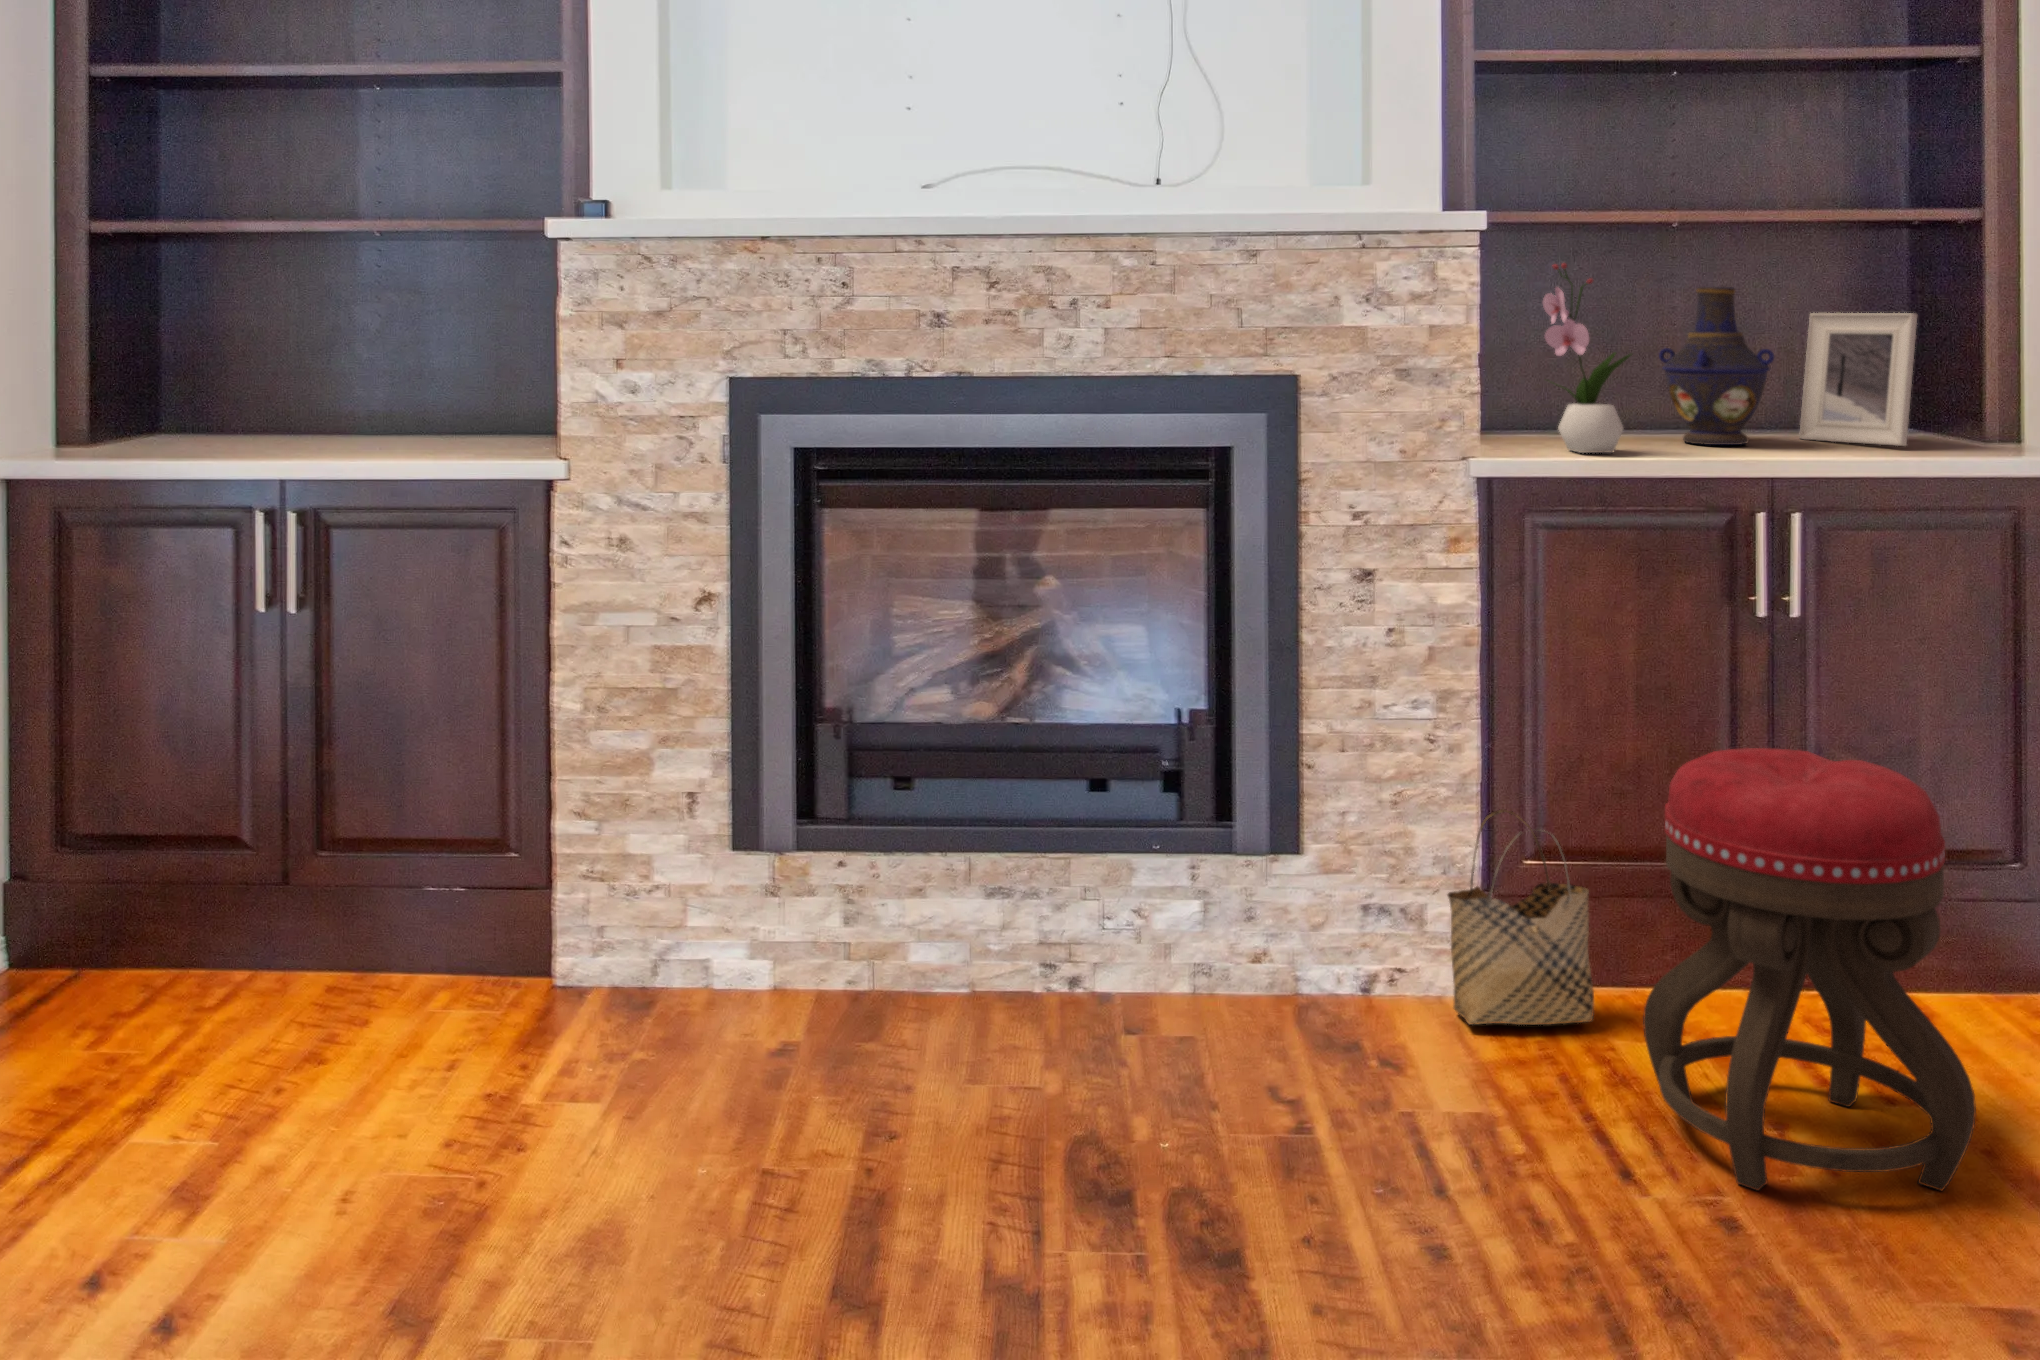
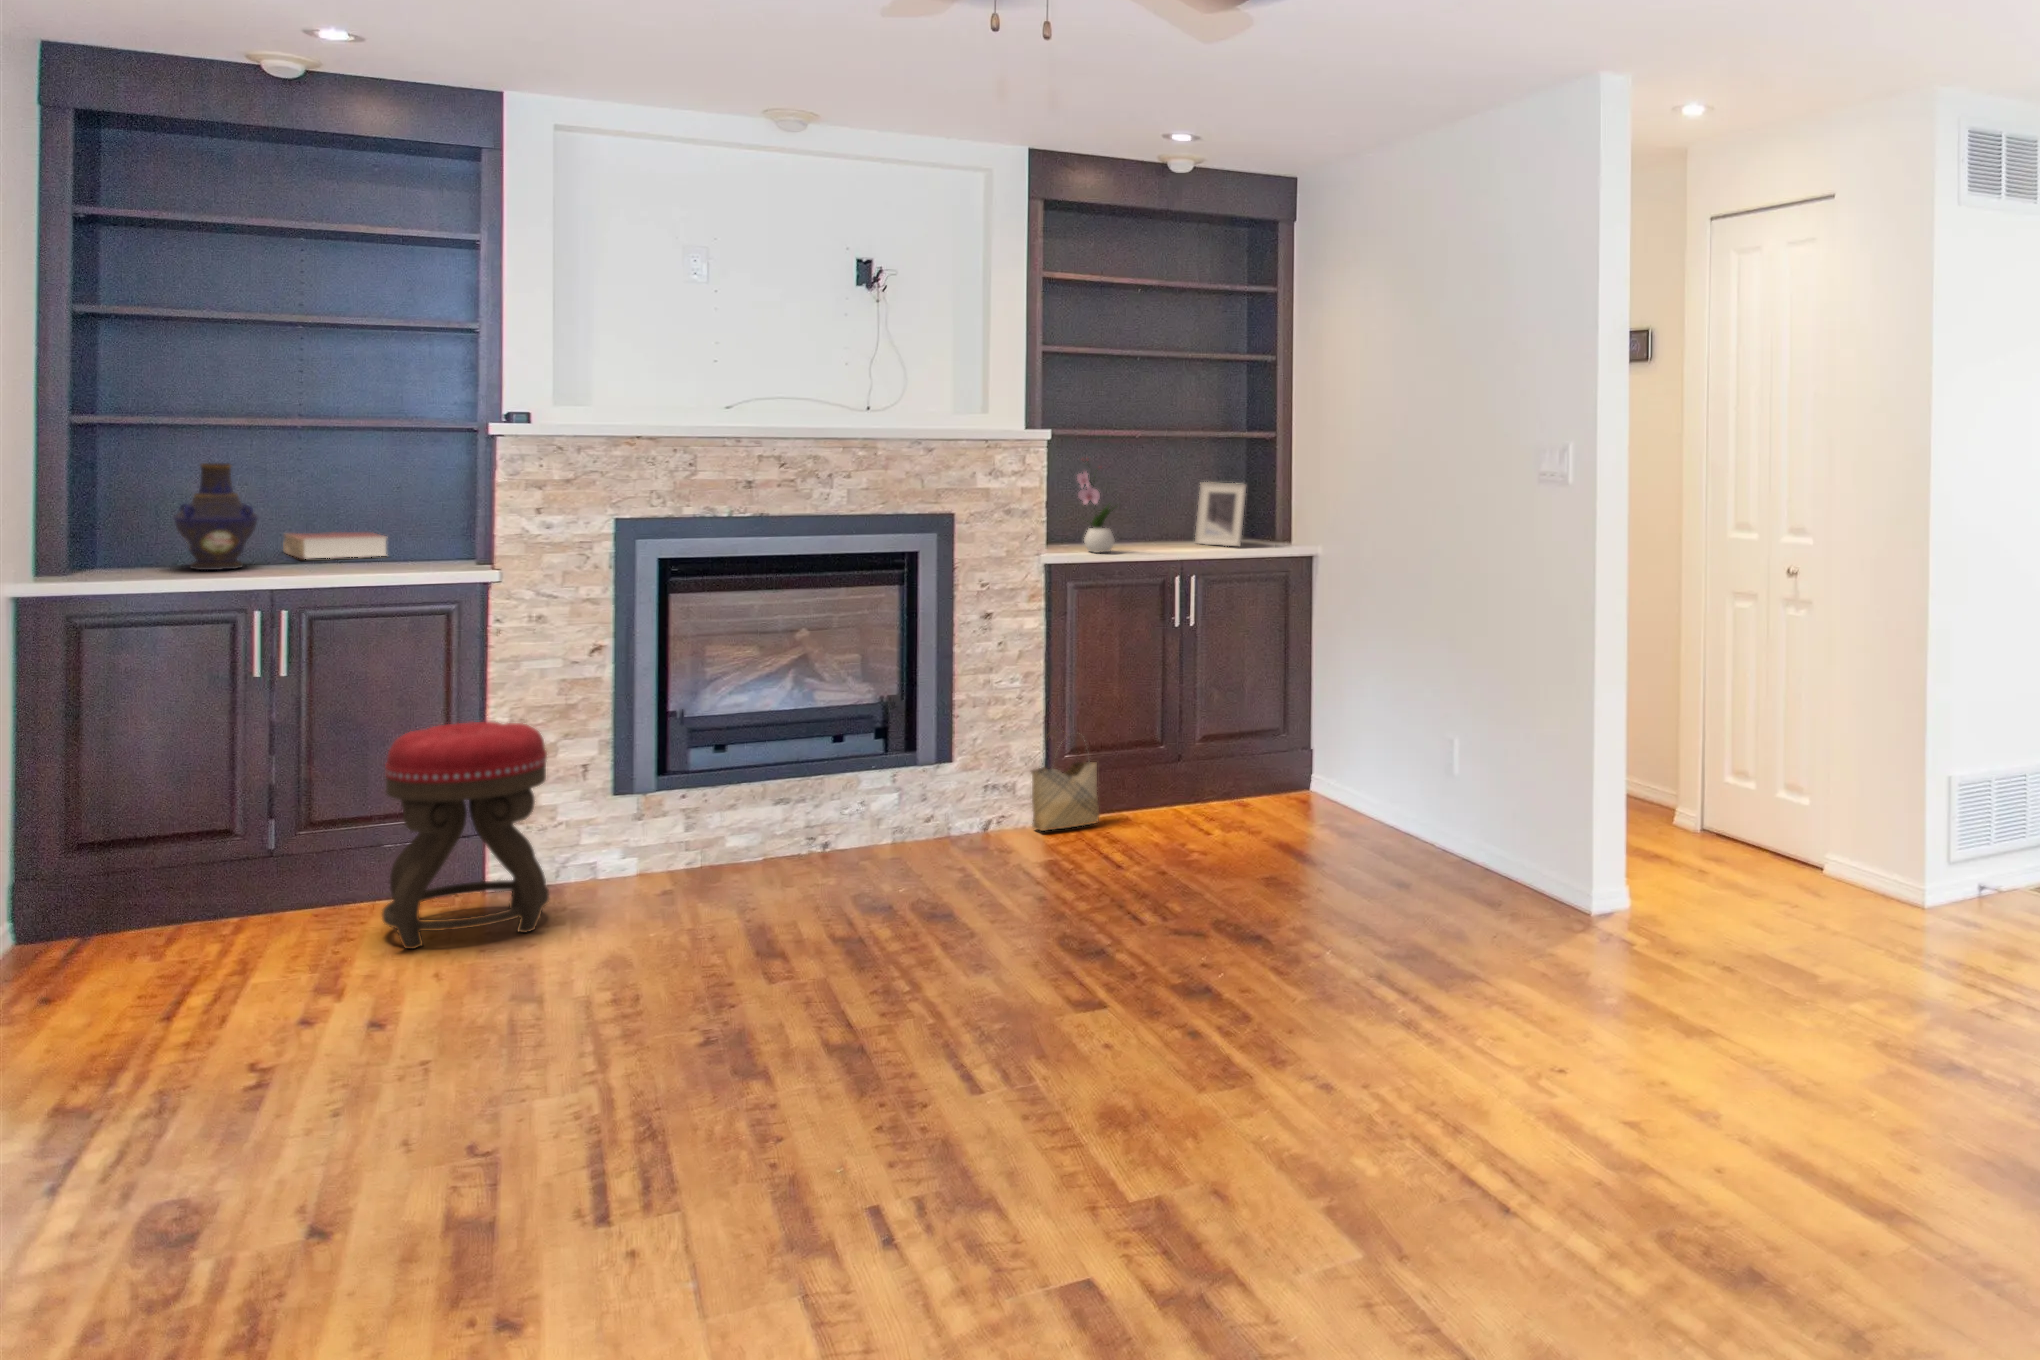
vase: present [1659,287,1774,445] -> present [173,463,258,570]
book: none [377,401,499,437] -> present [283,533,388,558]
ottoman: present [1643,748,1976,1191] -> present [382,722,549,949]

